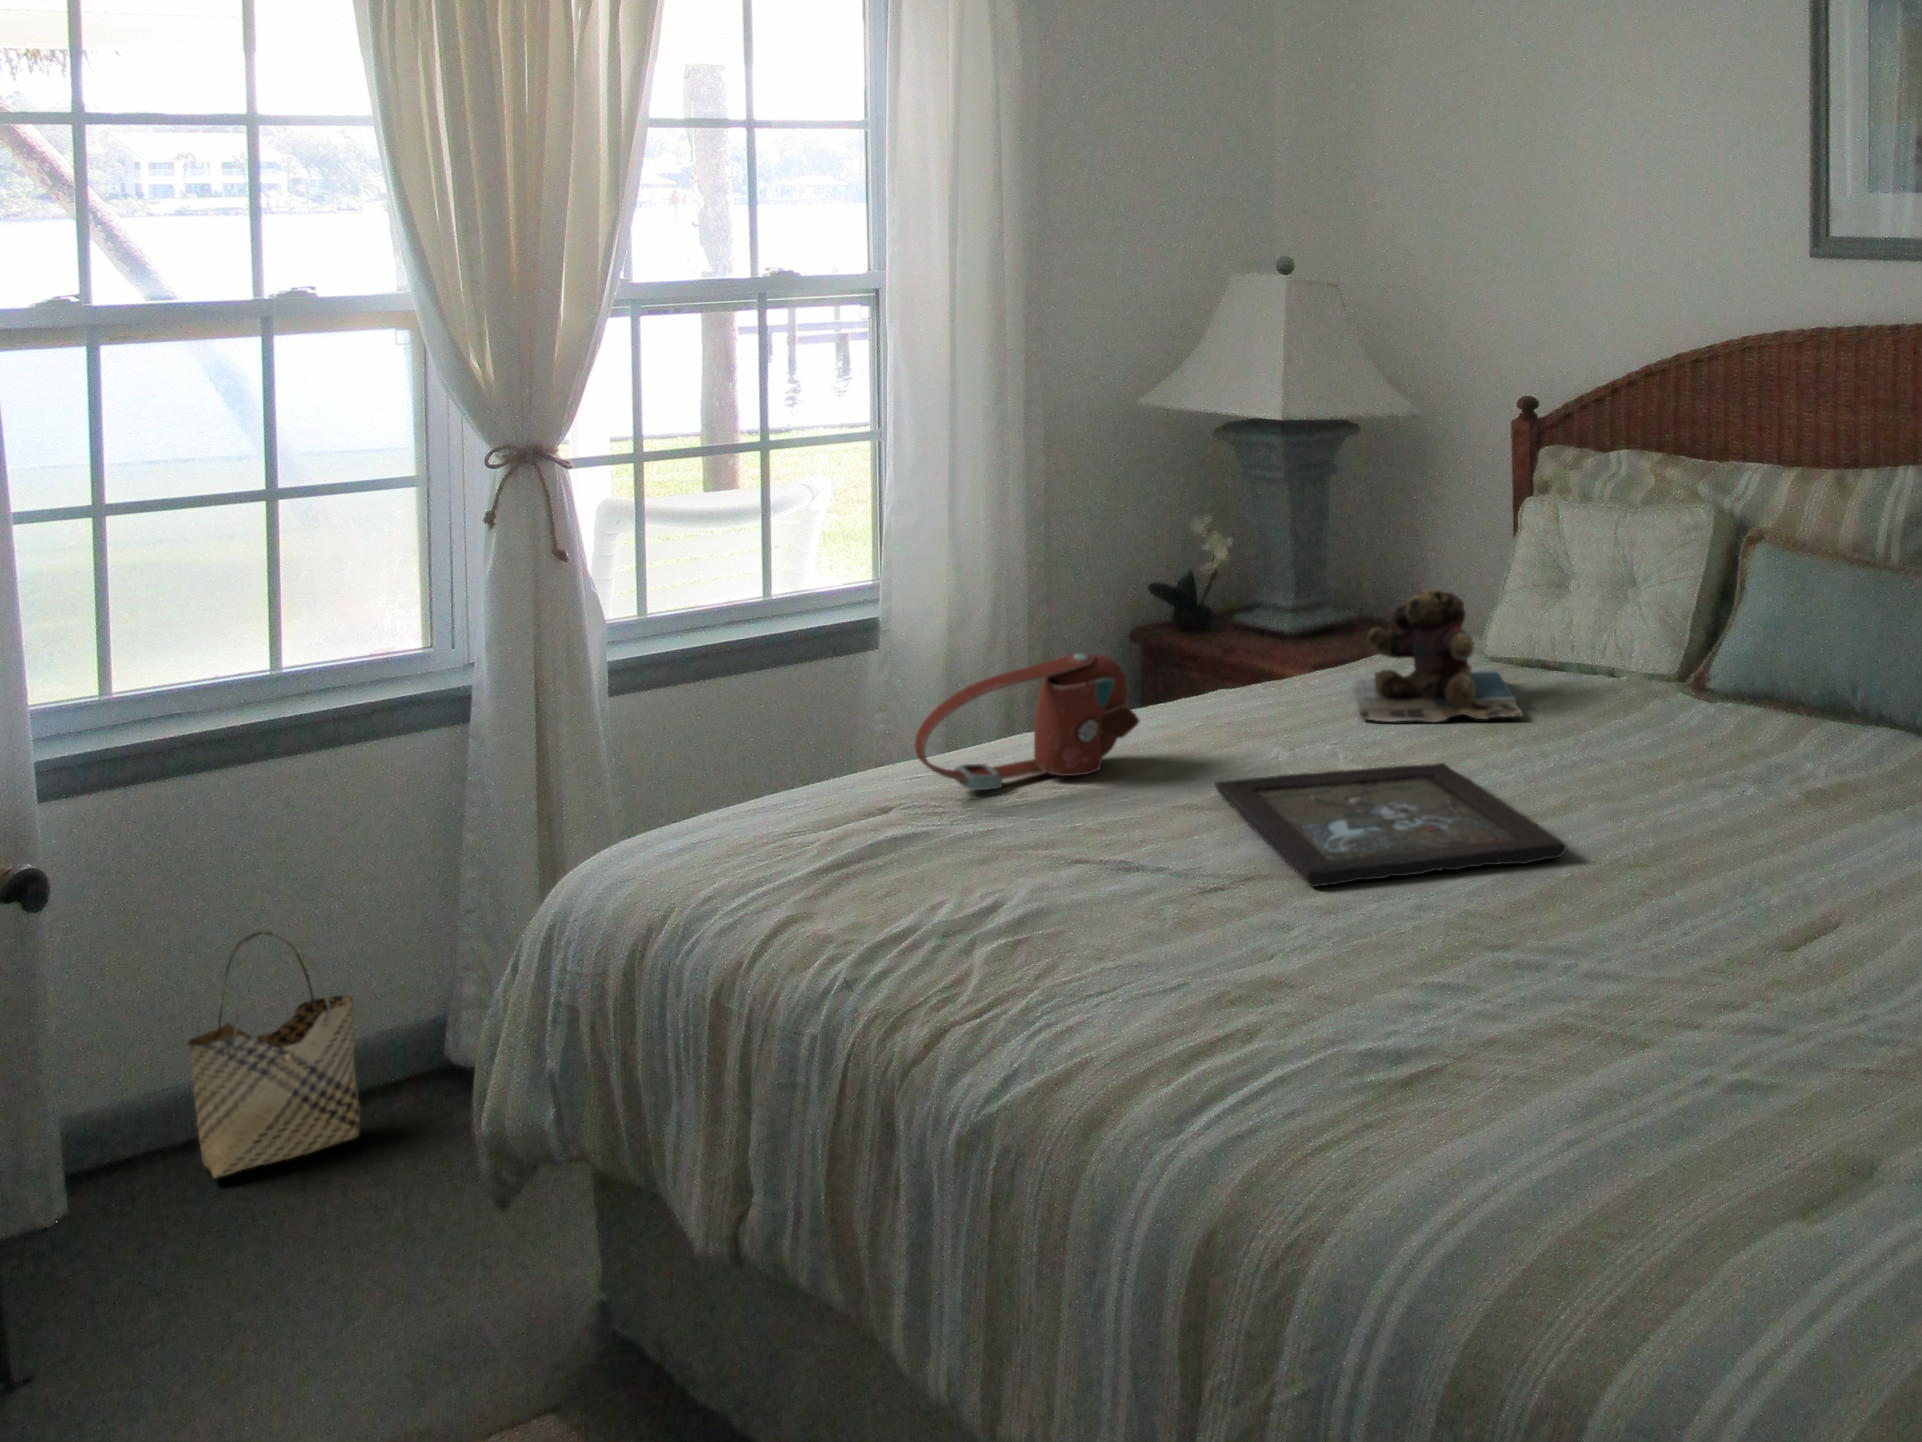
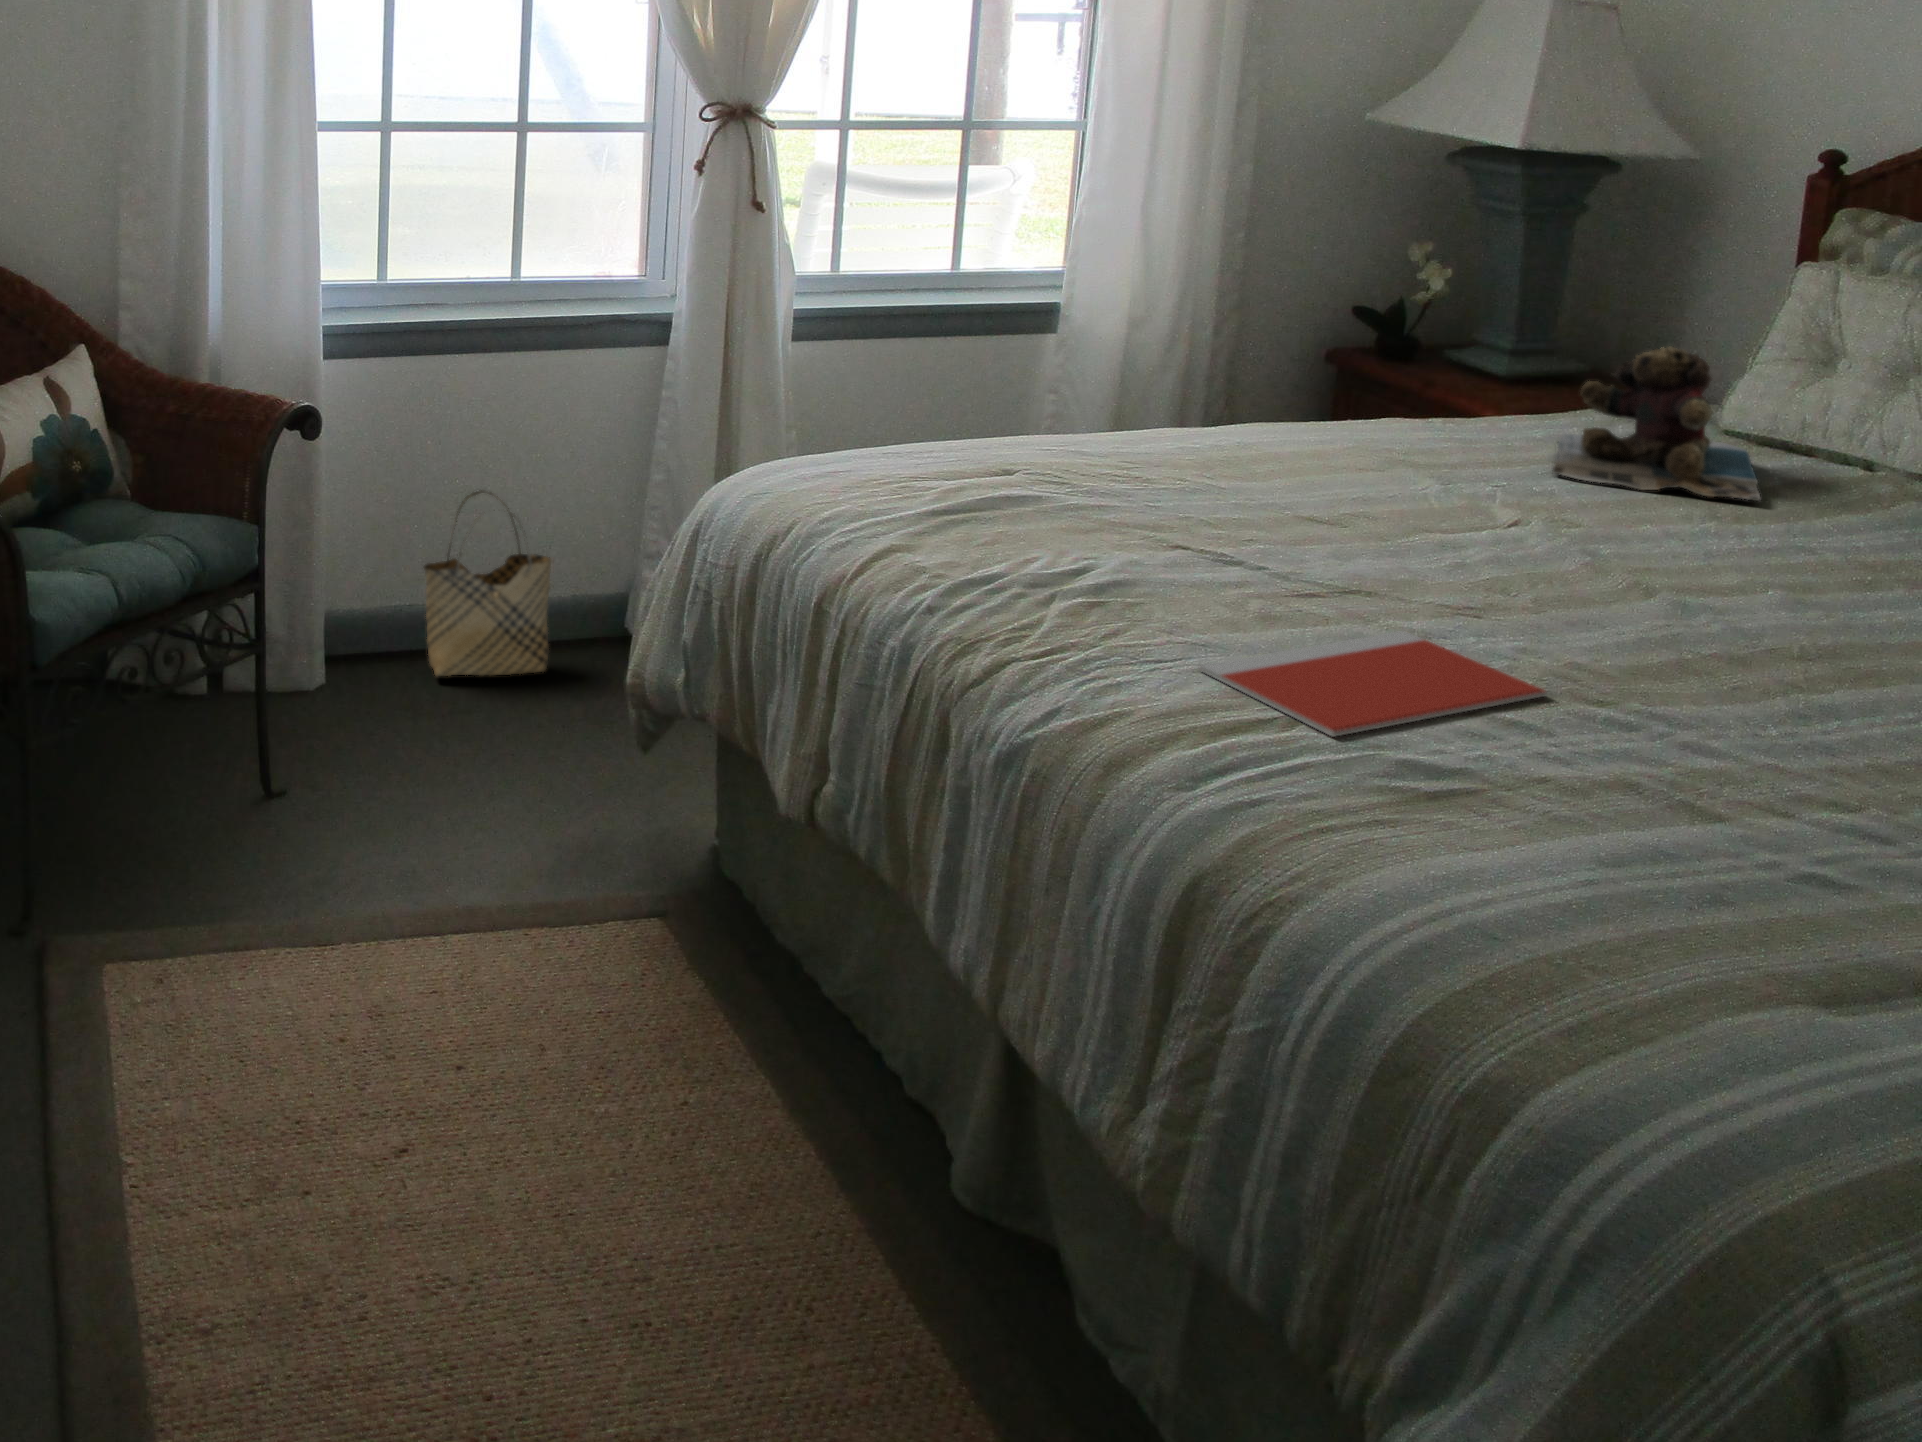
handbag: present [914,653,1139,790] -> none [1039,355,1283,476]
tray: present [1215,763,1566,887] -> none [1350,503,1747,645]
notebook: none [1139,905,1440,1036] -> present [1199,631,1547,737]

